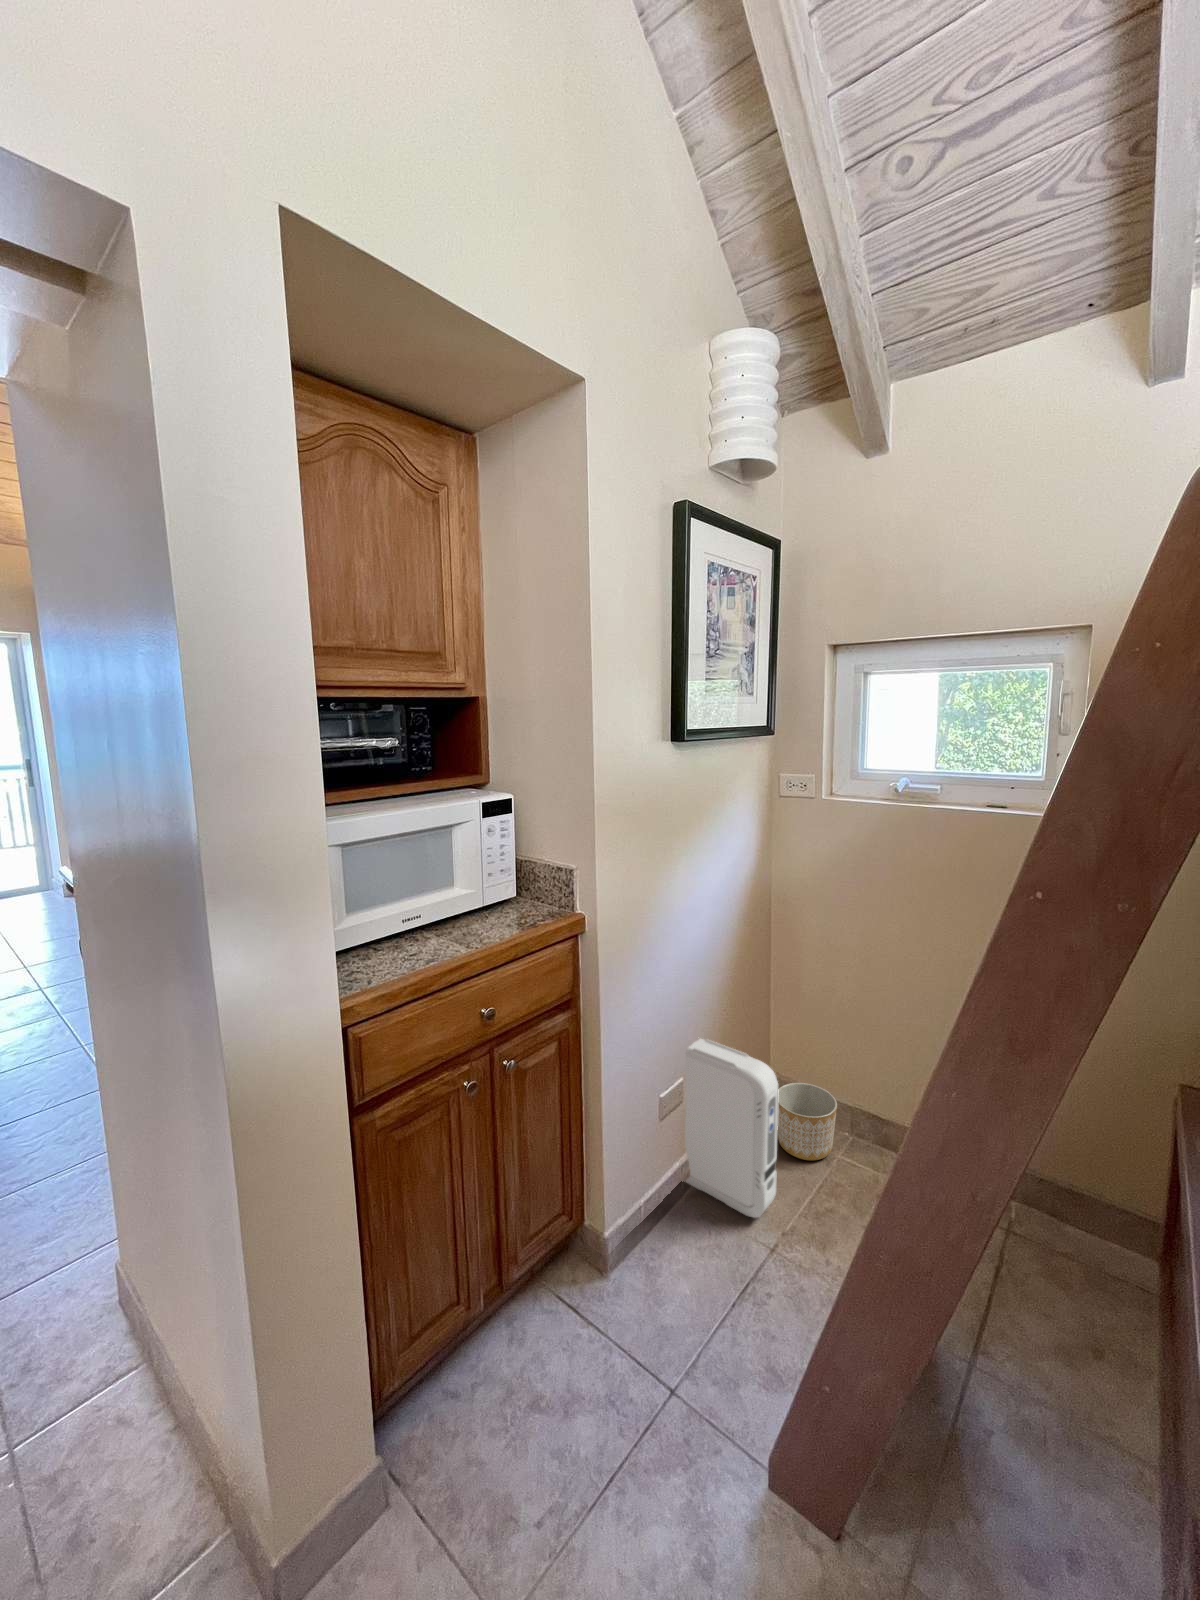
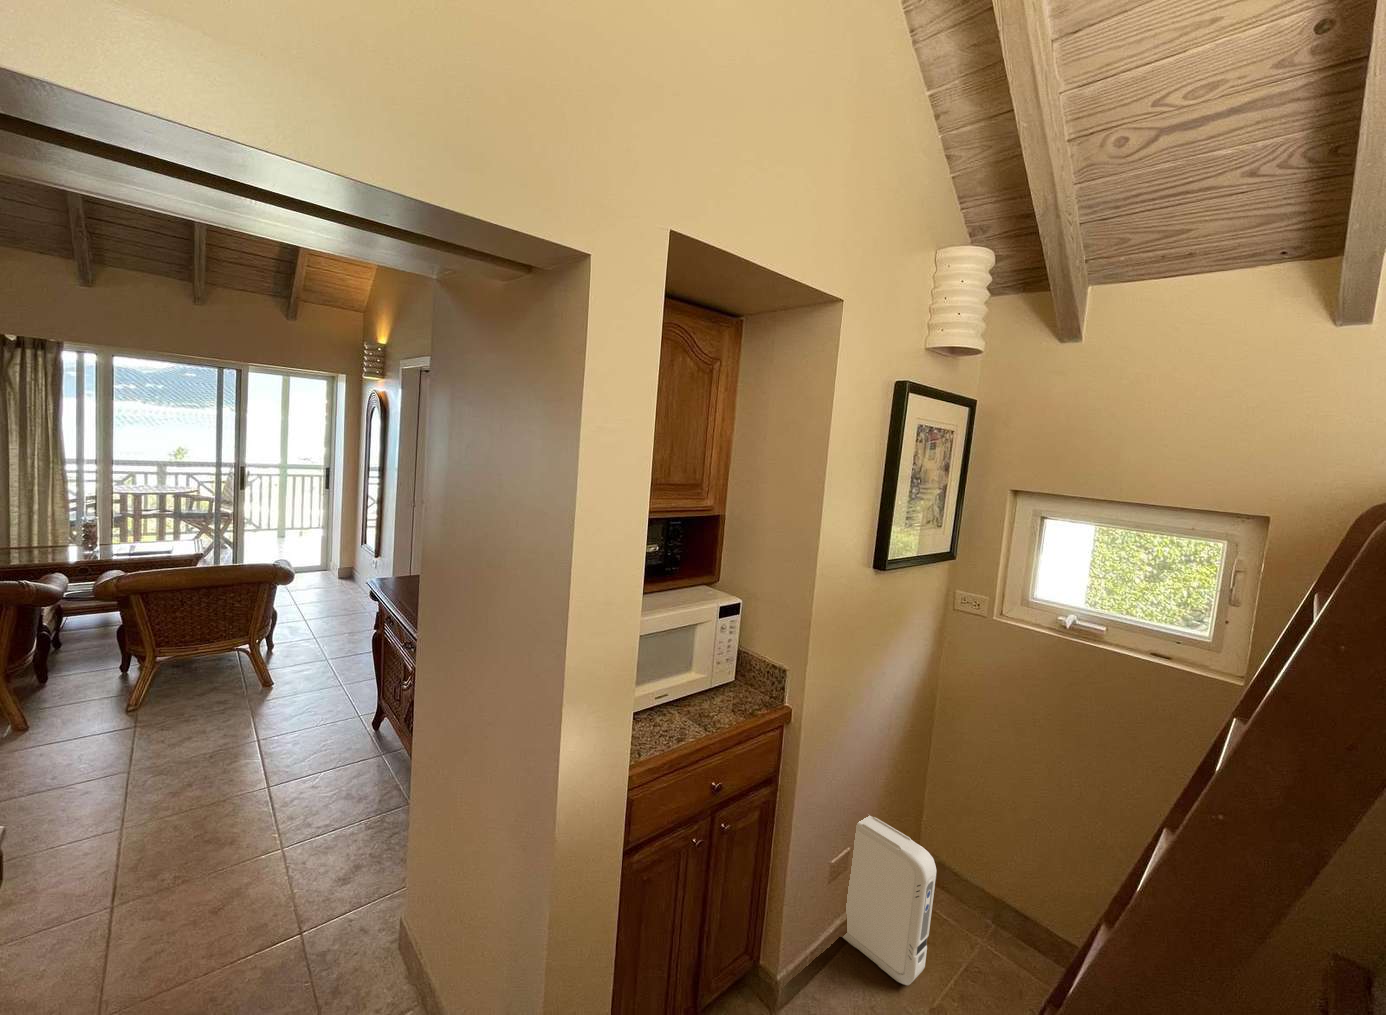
planter: present [777,1083,837,1160] -> none [927,864,984,940]

